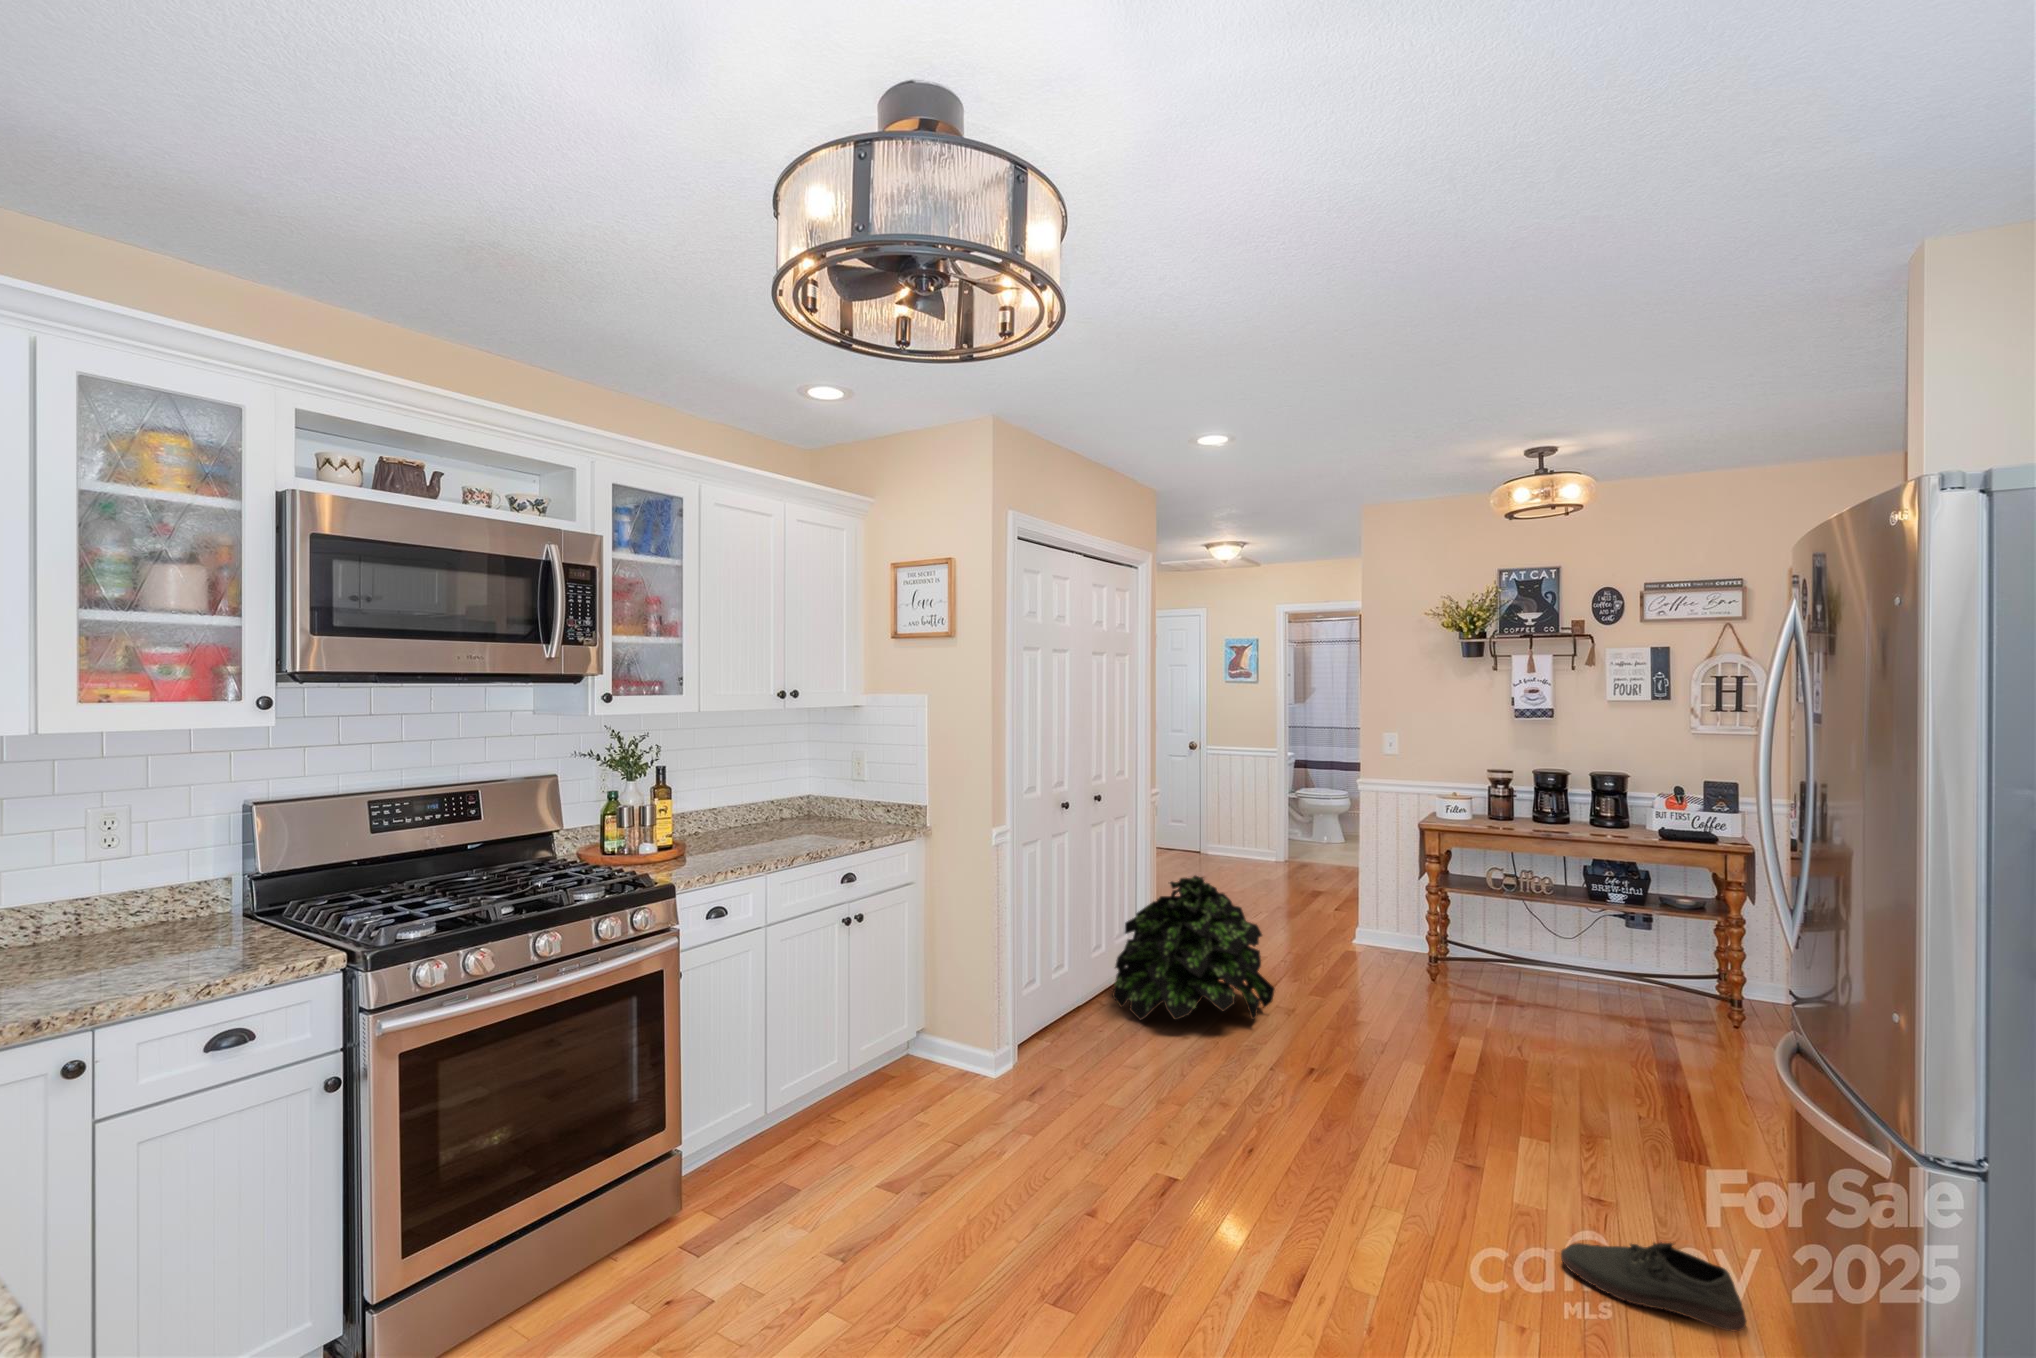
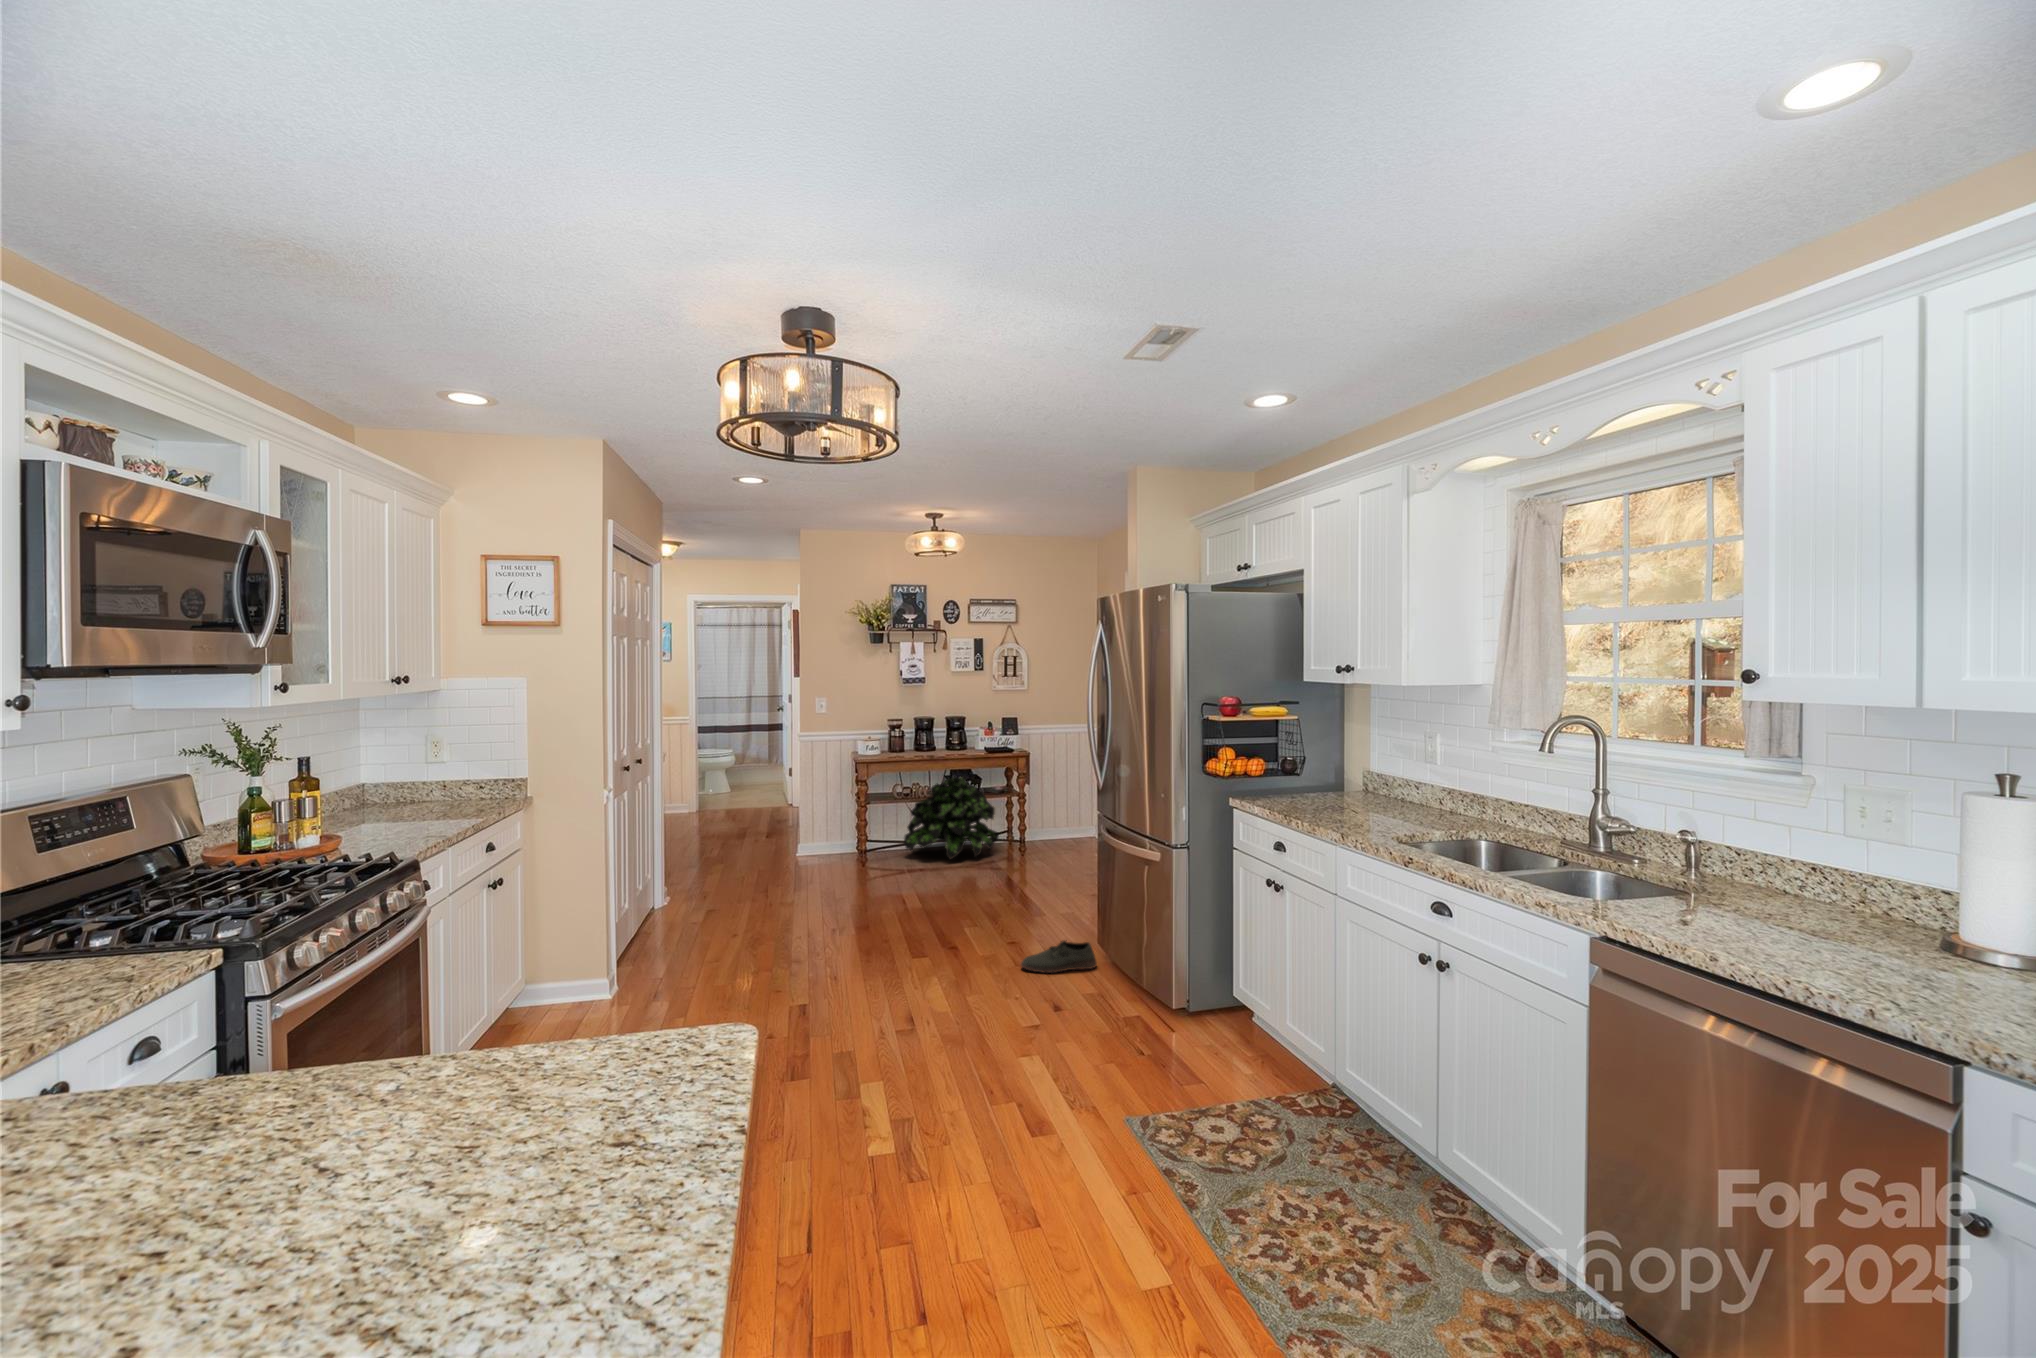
potted plant: present [1113,876,1275,1020] -> present [904,777,999,859]

